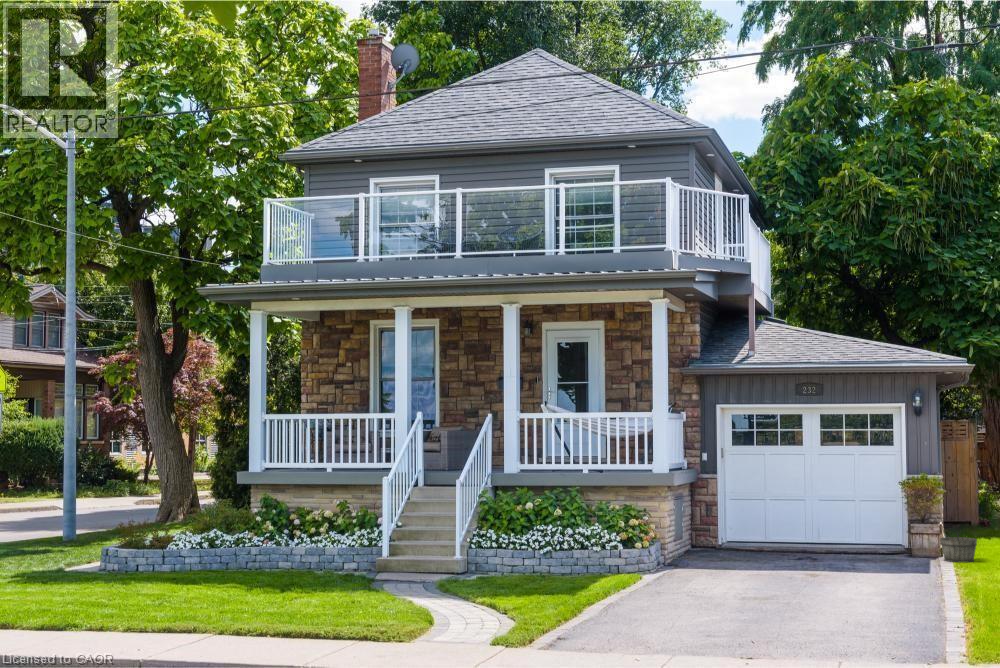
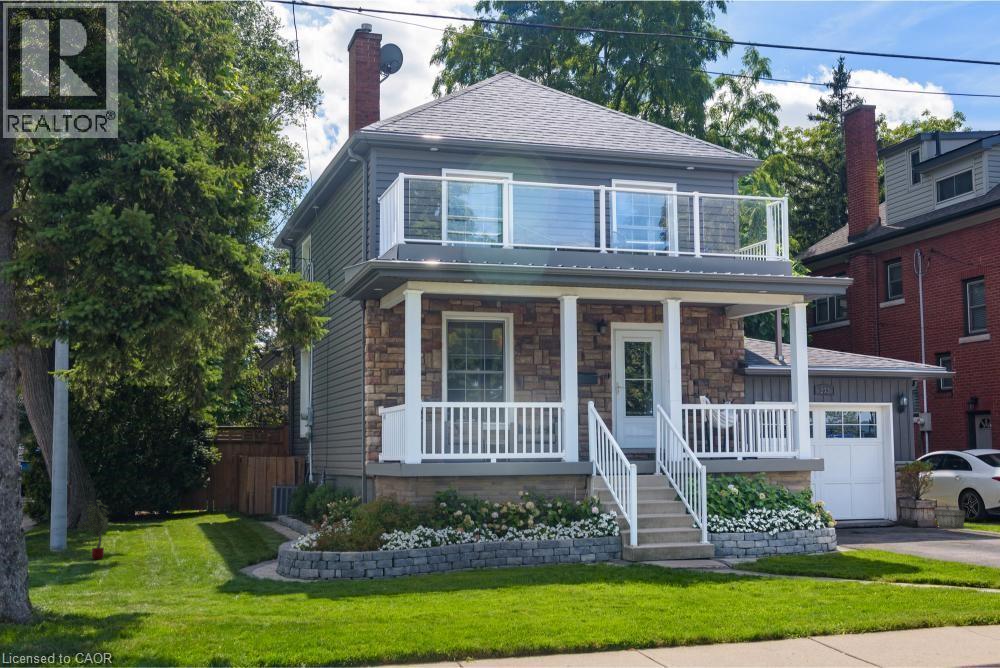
potted tree: none [77,495,103,542] -> present [77,500,109,560]

